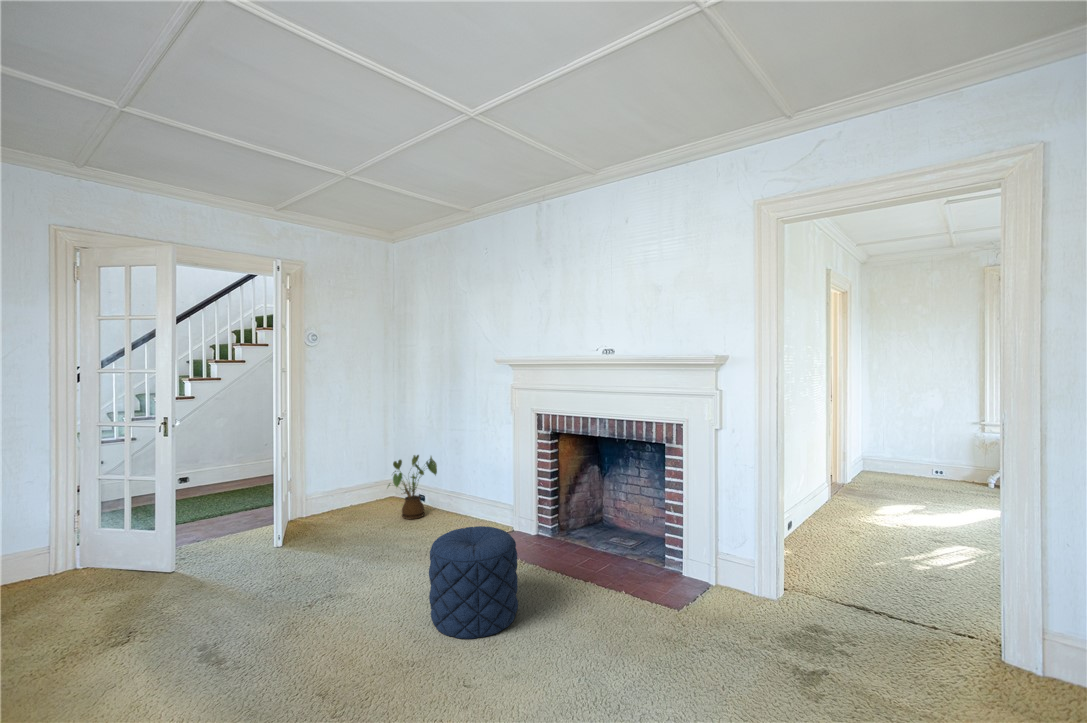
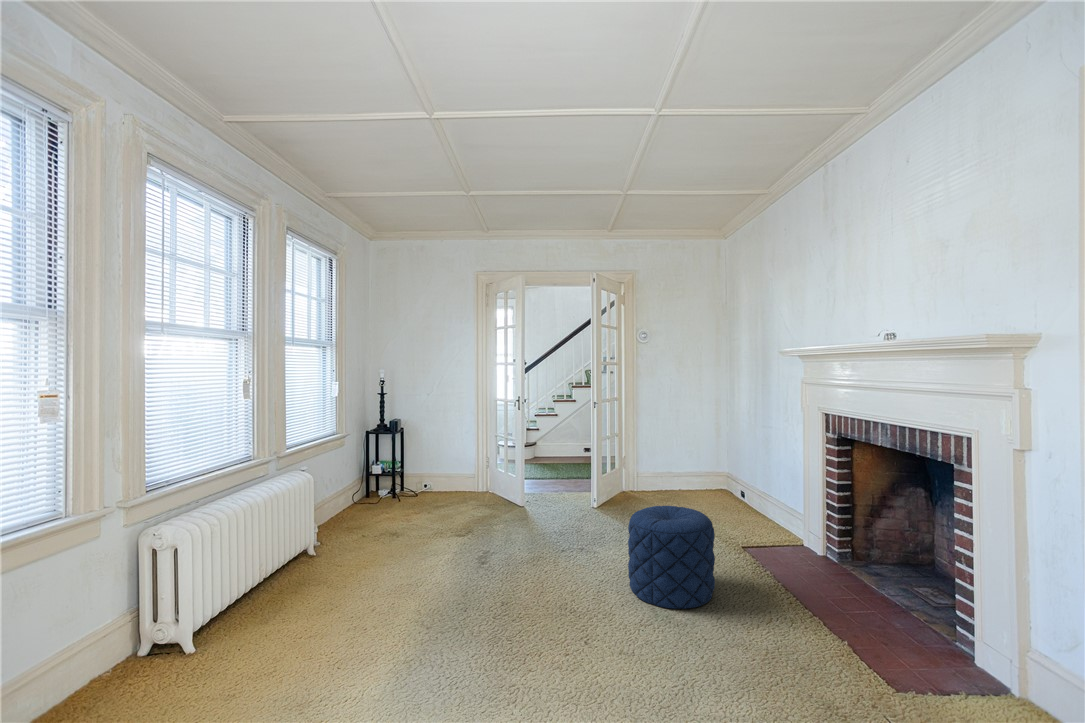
house plant: present [388,455,437,520] -> none [698,449,750,510]

